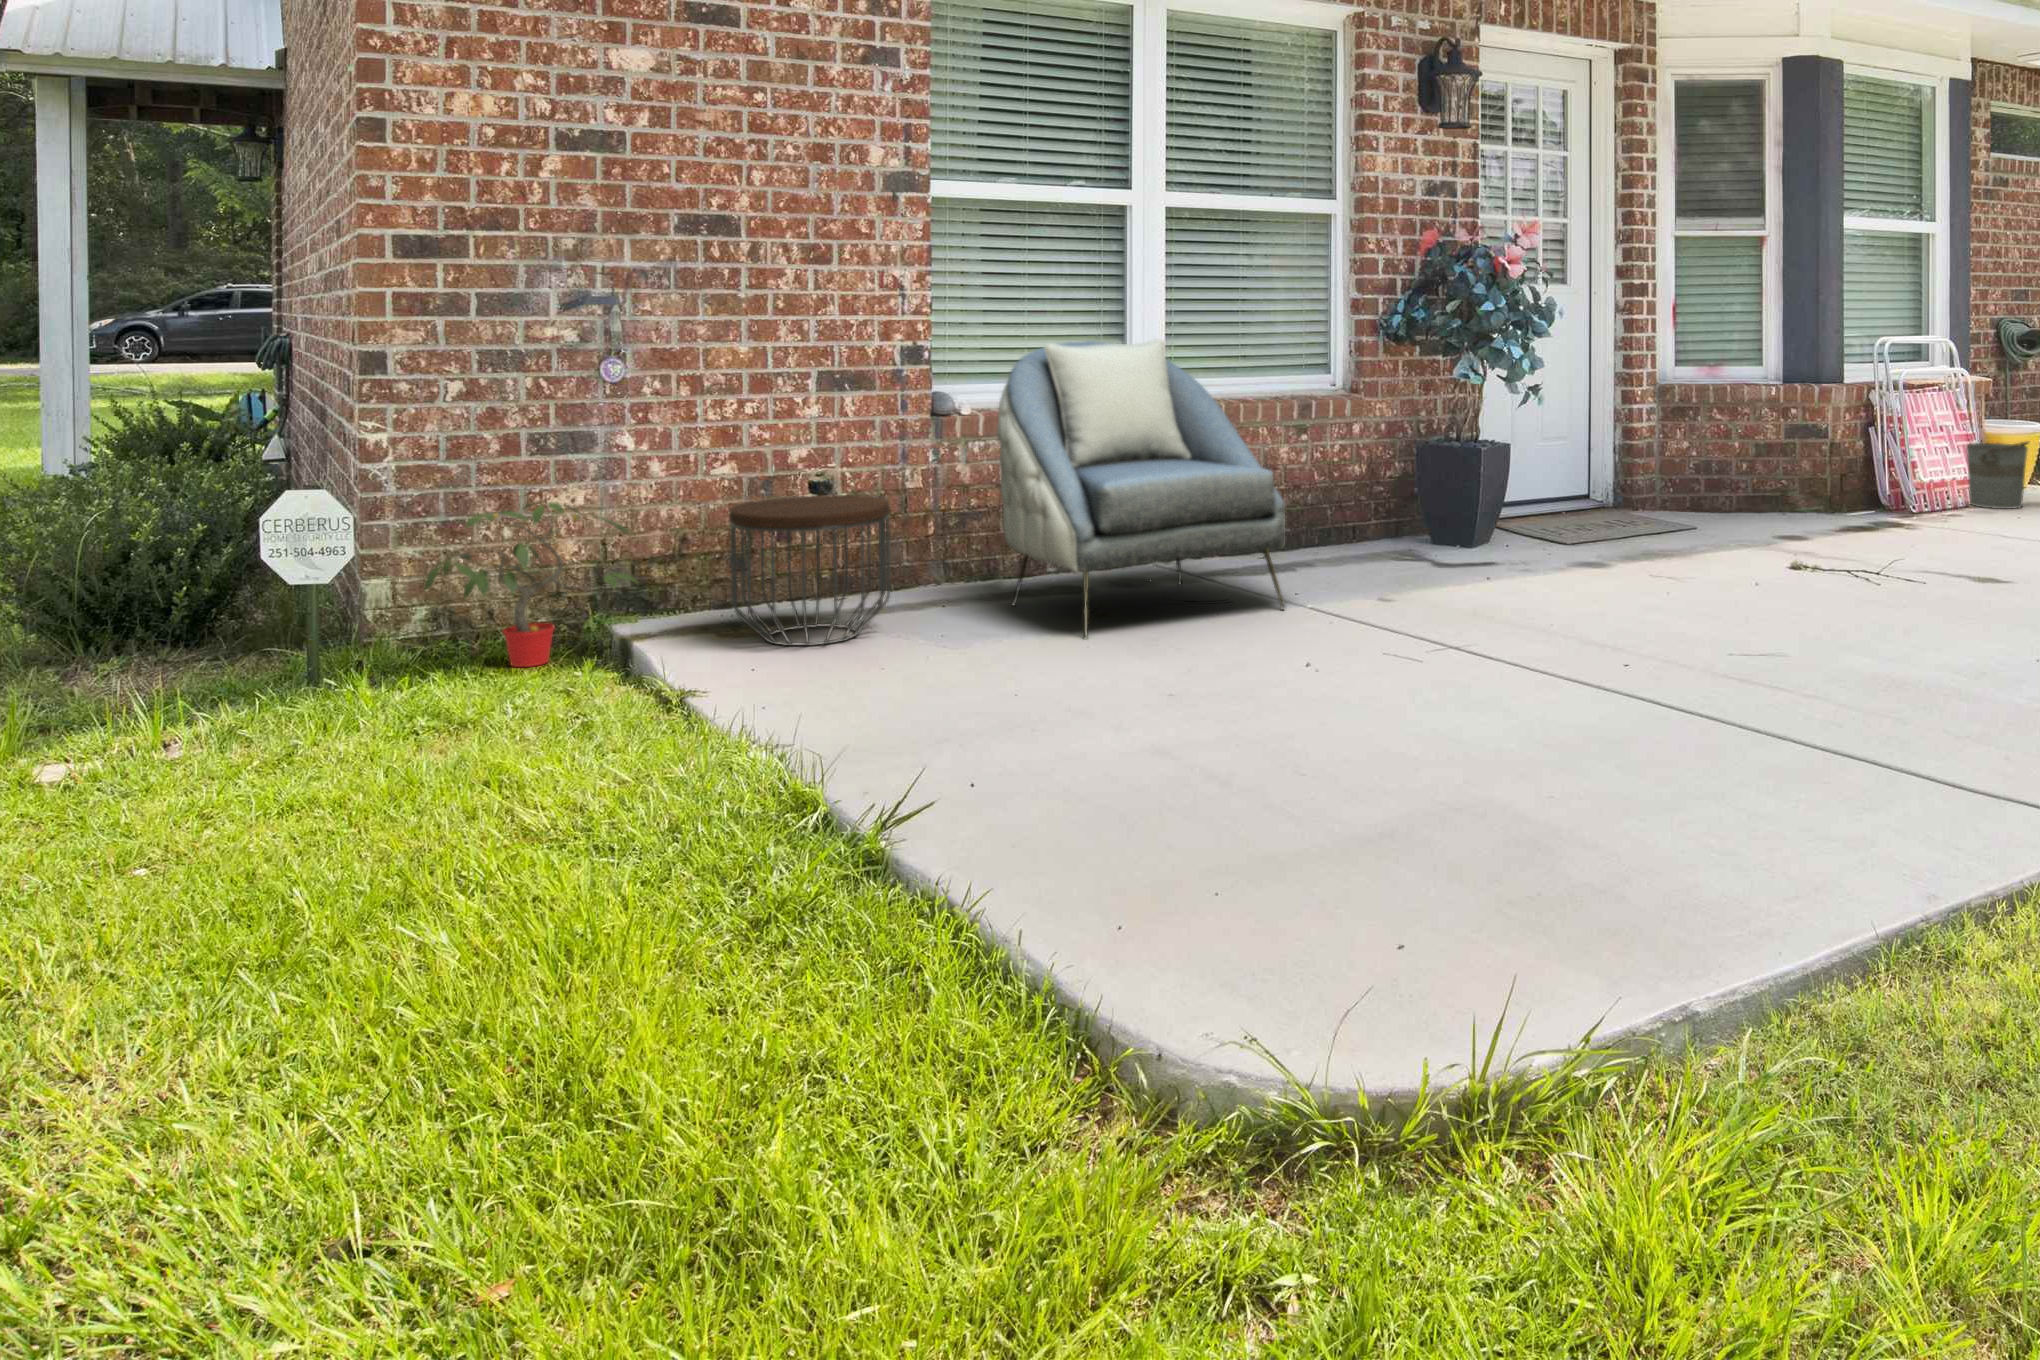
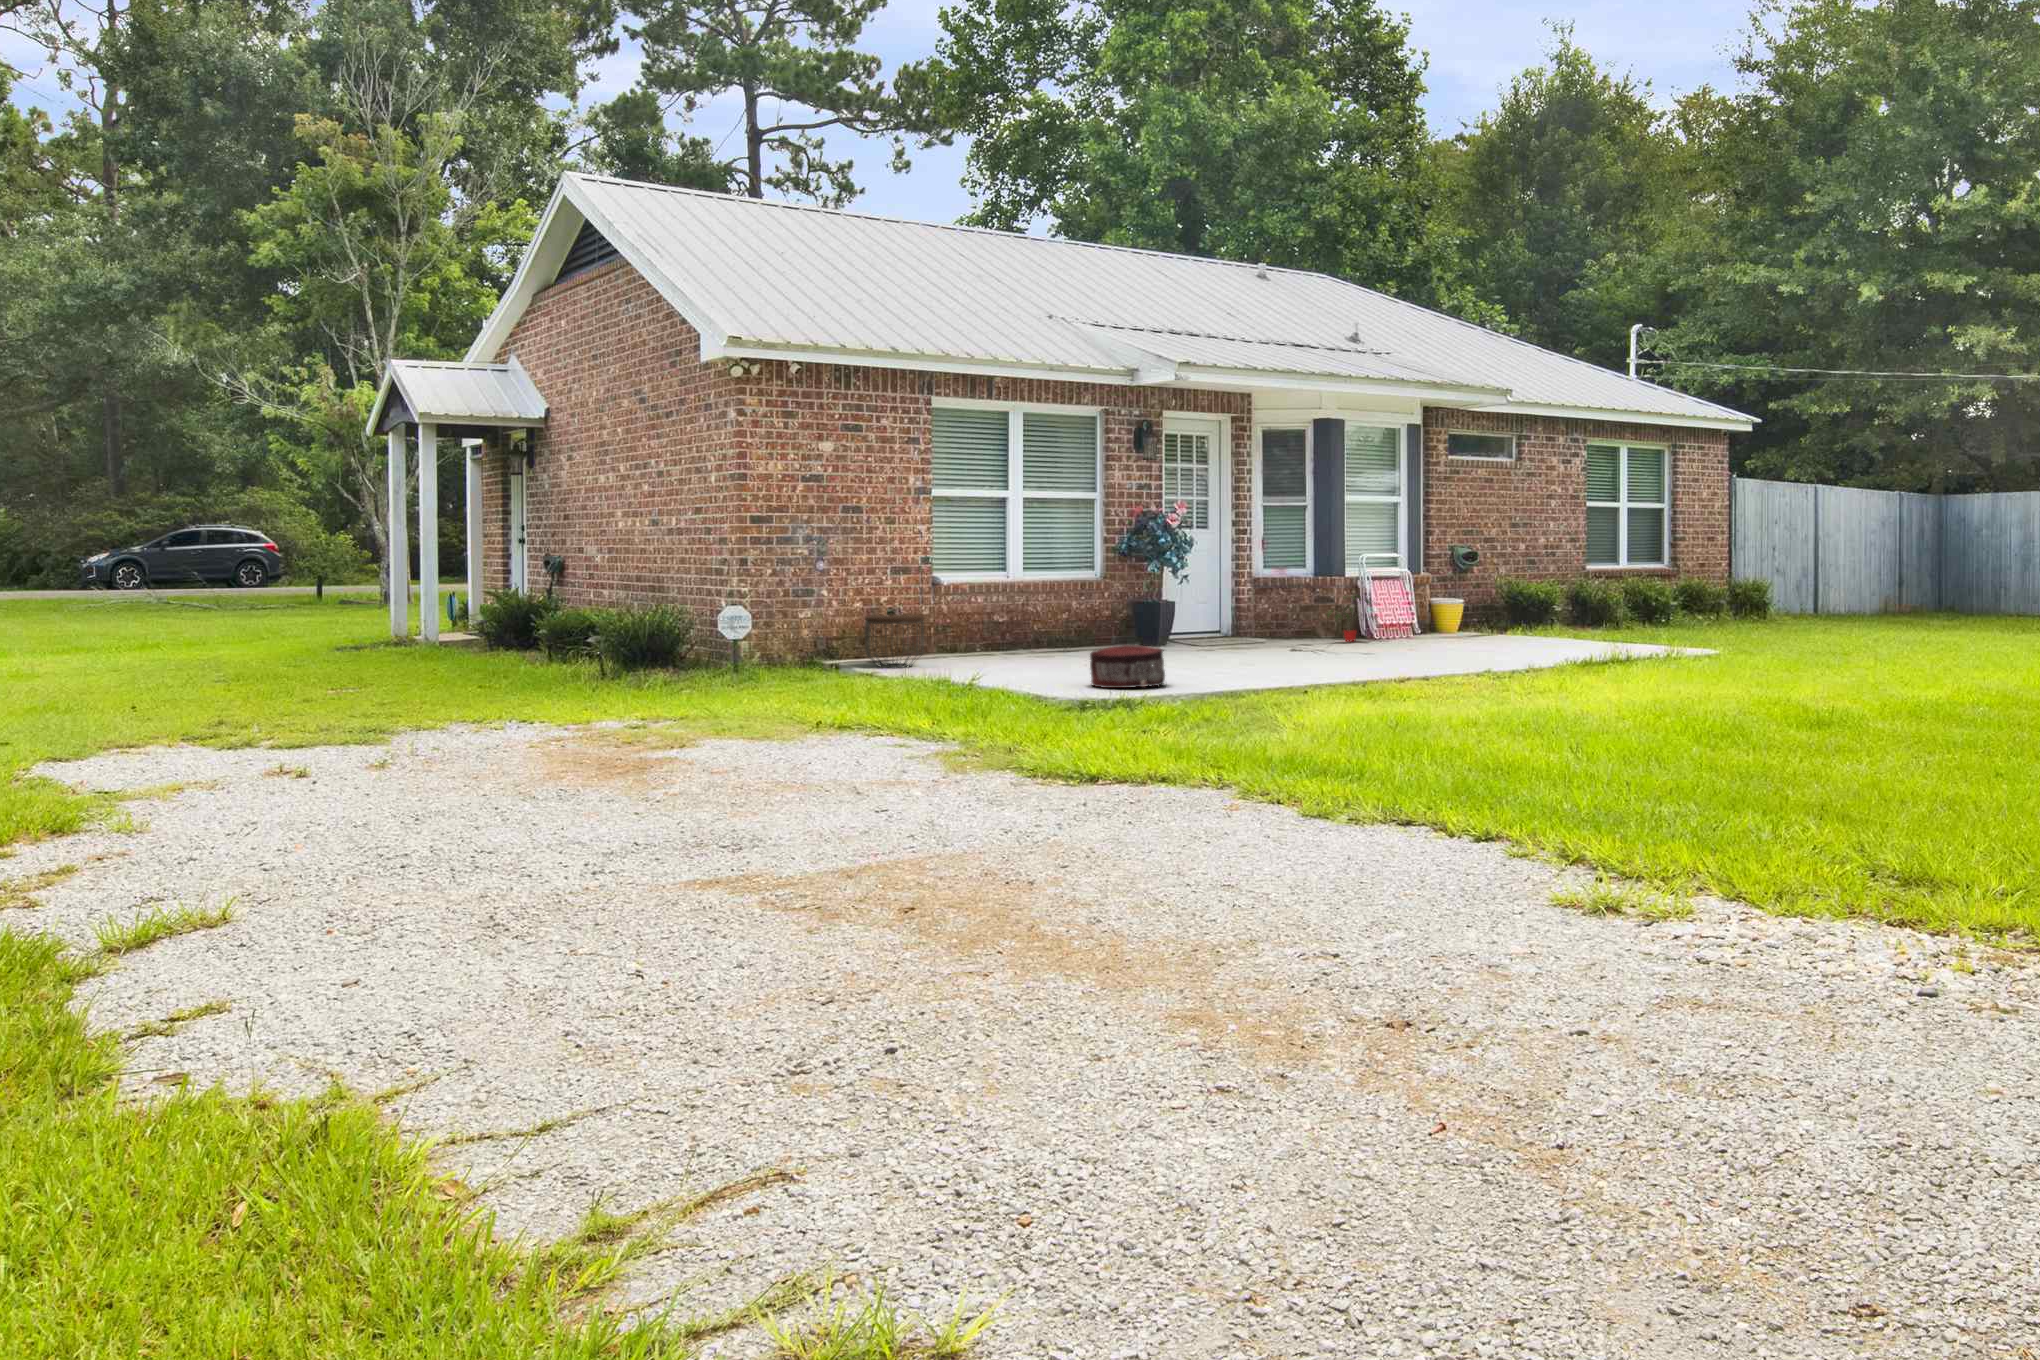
armchair: present [997,339,1285,639] -> none [959,554,1074,667]
bucket: present [1966,442,2028,509] -> none [1410,606,1441,639]
potted plant: present [424,502,636,667] -> present [1327,595,1378,642]
pouf: none [1327,649,1591,839] -> present [1090,645,1165,688]

